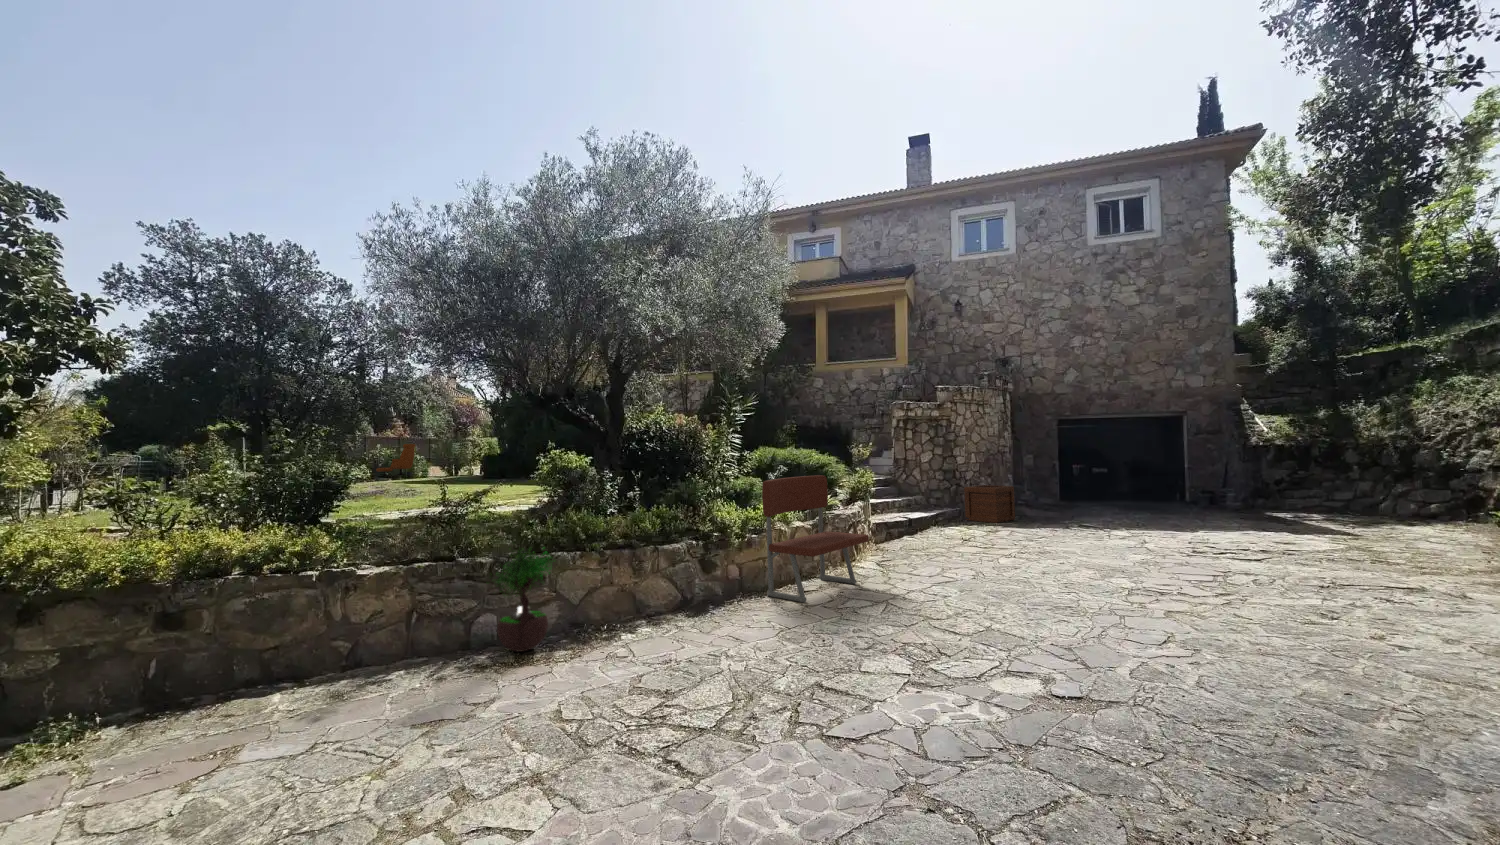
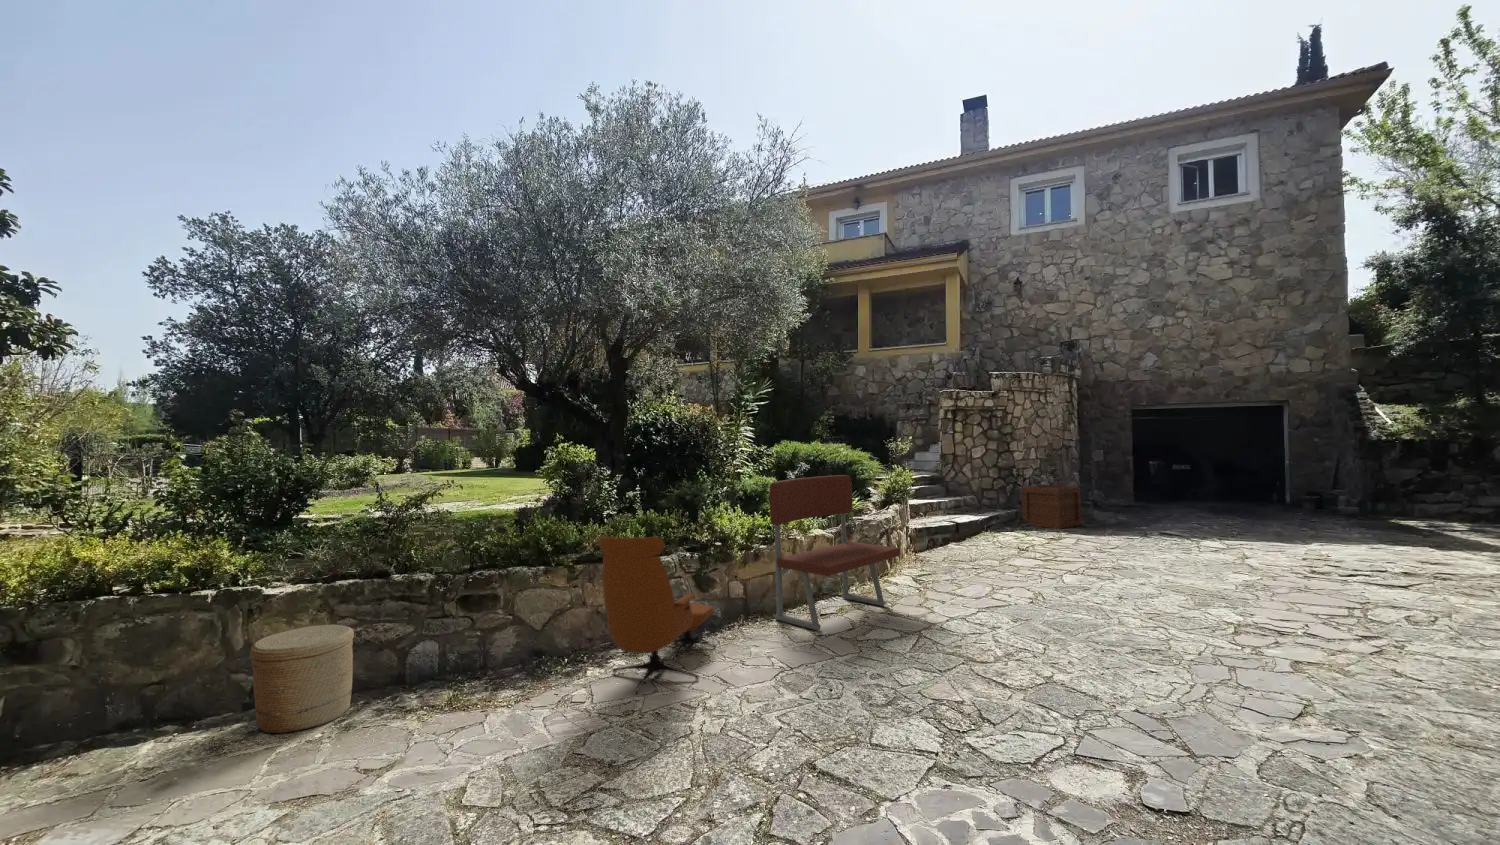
lounge chair: present [376,444,415,477] -> present [599,536,715,694]
potted tree: present [494,548,551,652] -> none [413,557,502,690]
woven basket: none [357,599,437,685] -> present [250,625,354,733]

